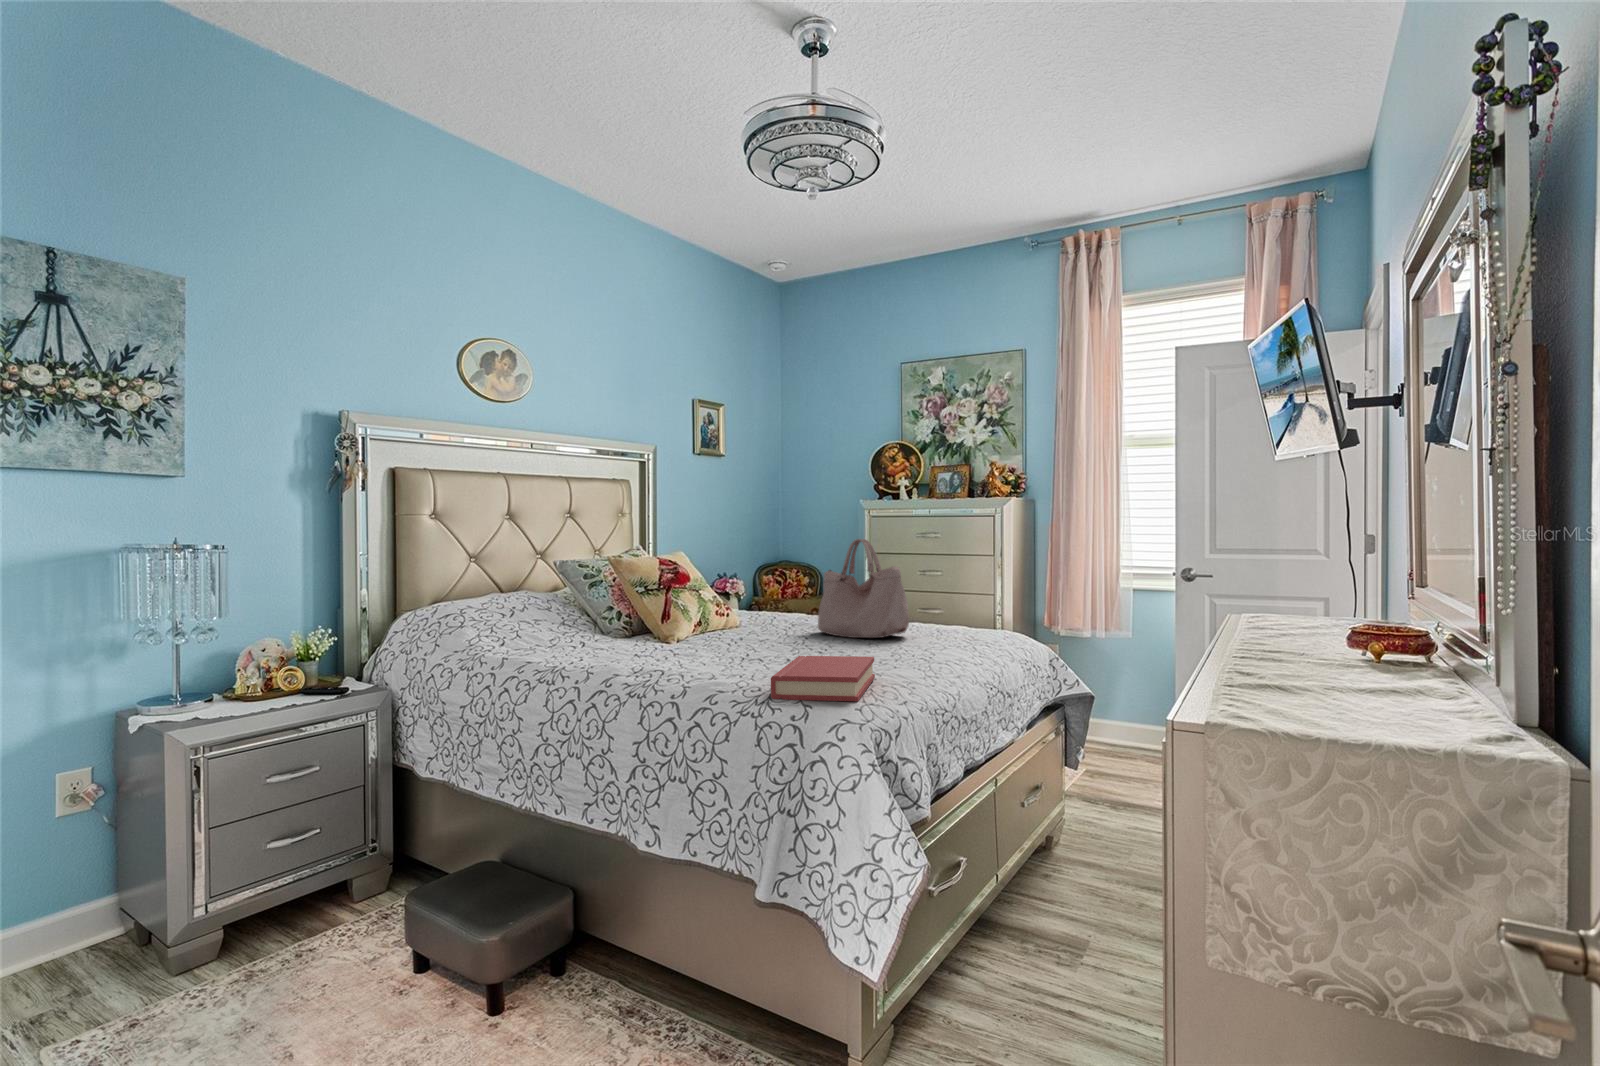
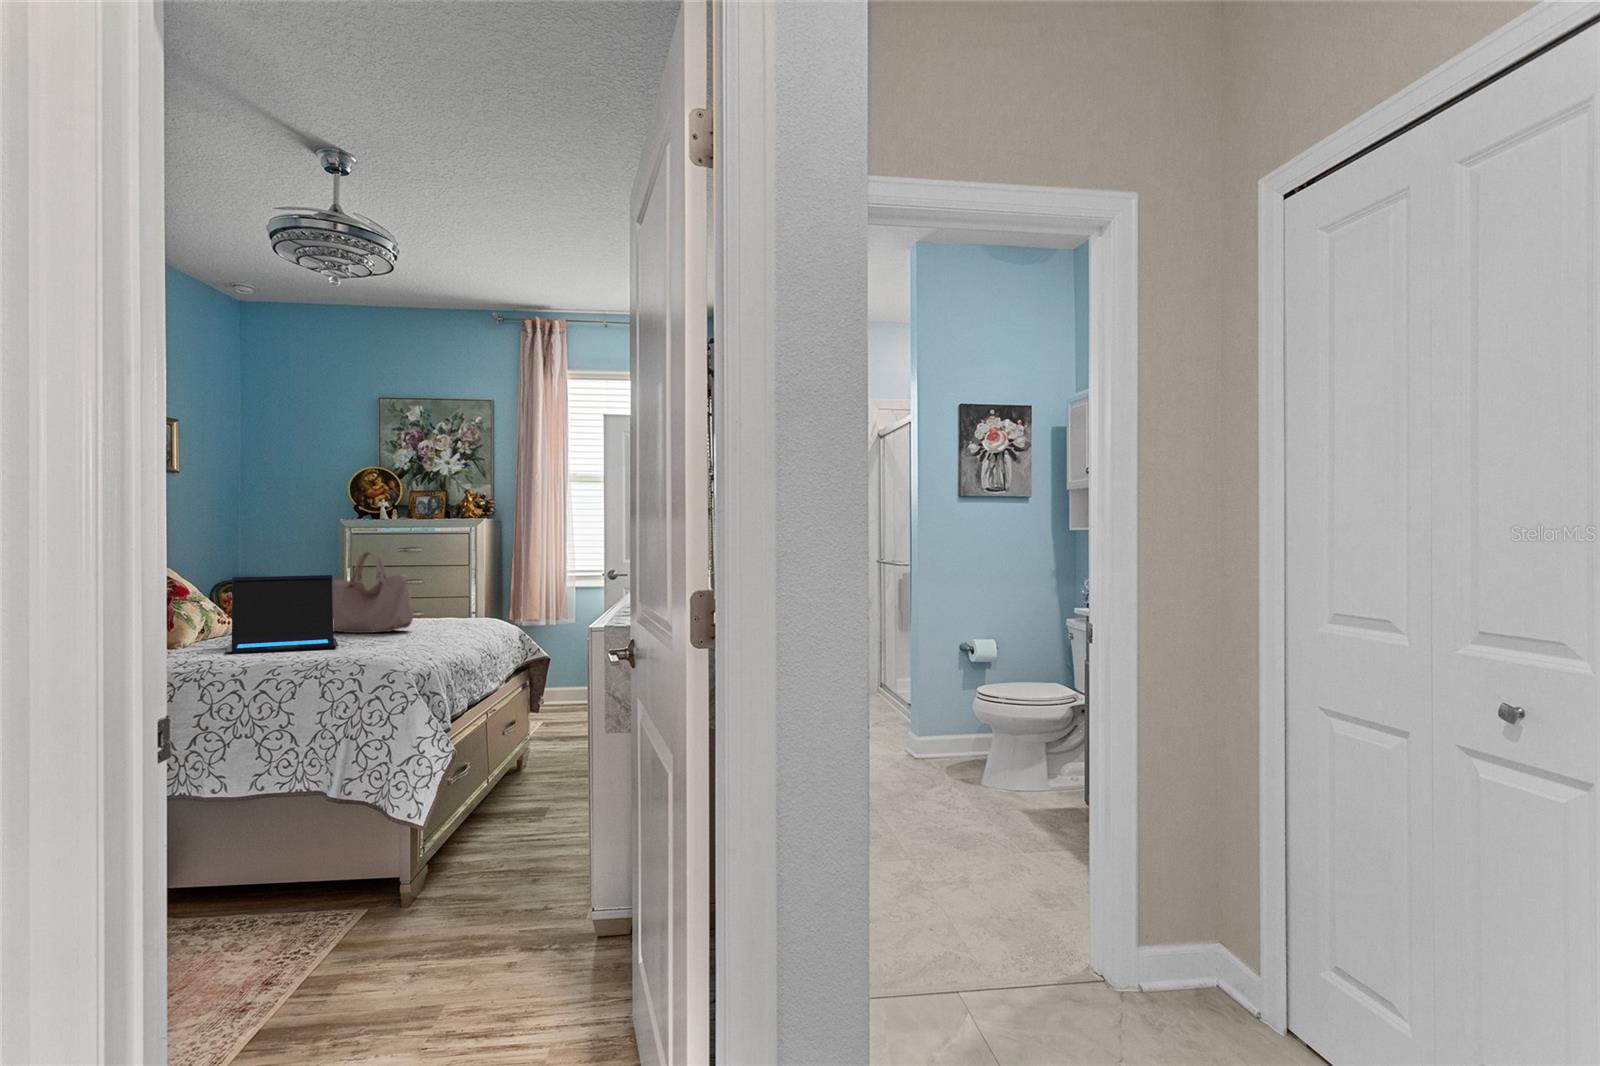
laptop: none [685,569,812,666] -> present [226,575,338,654]
hardback book: present [771,656,875,701] -> none [331,635,404,664]

